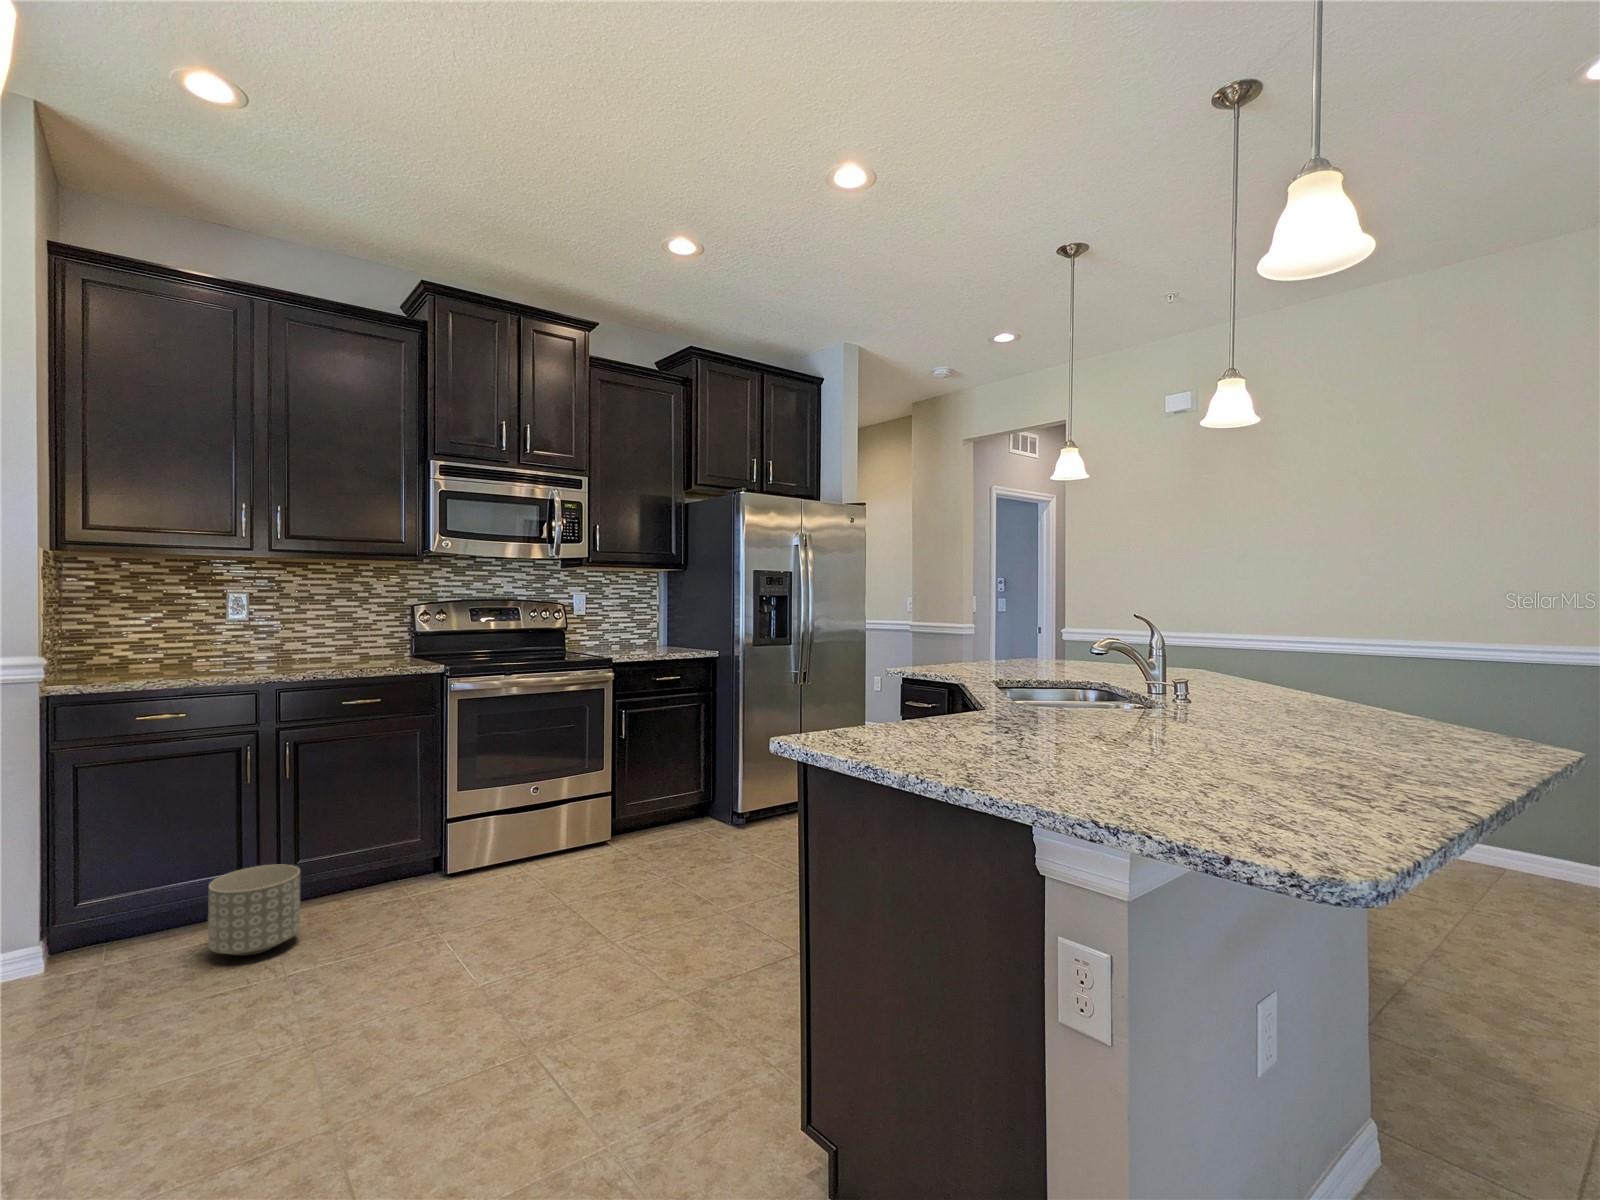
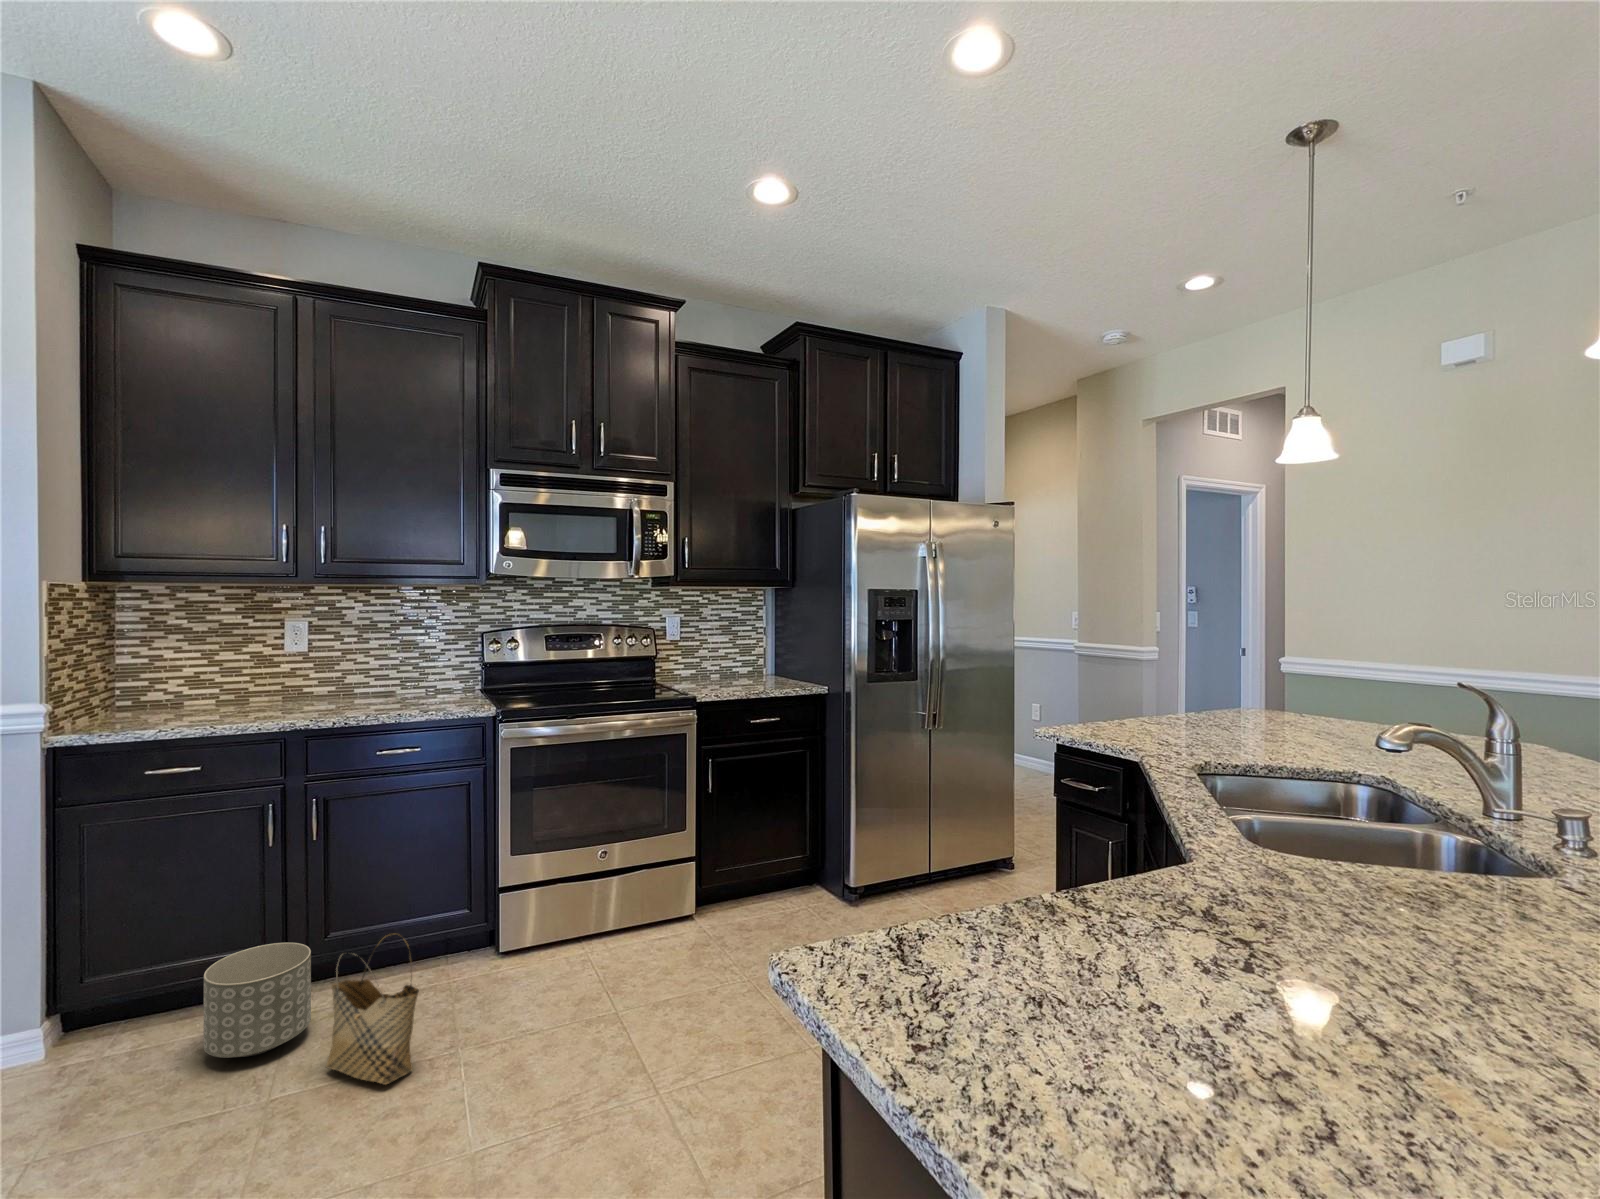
woven basket: none [331,842,414,958] -> present [326,933,419,1084]

